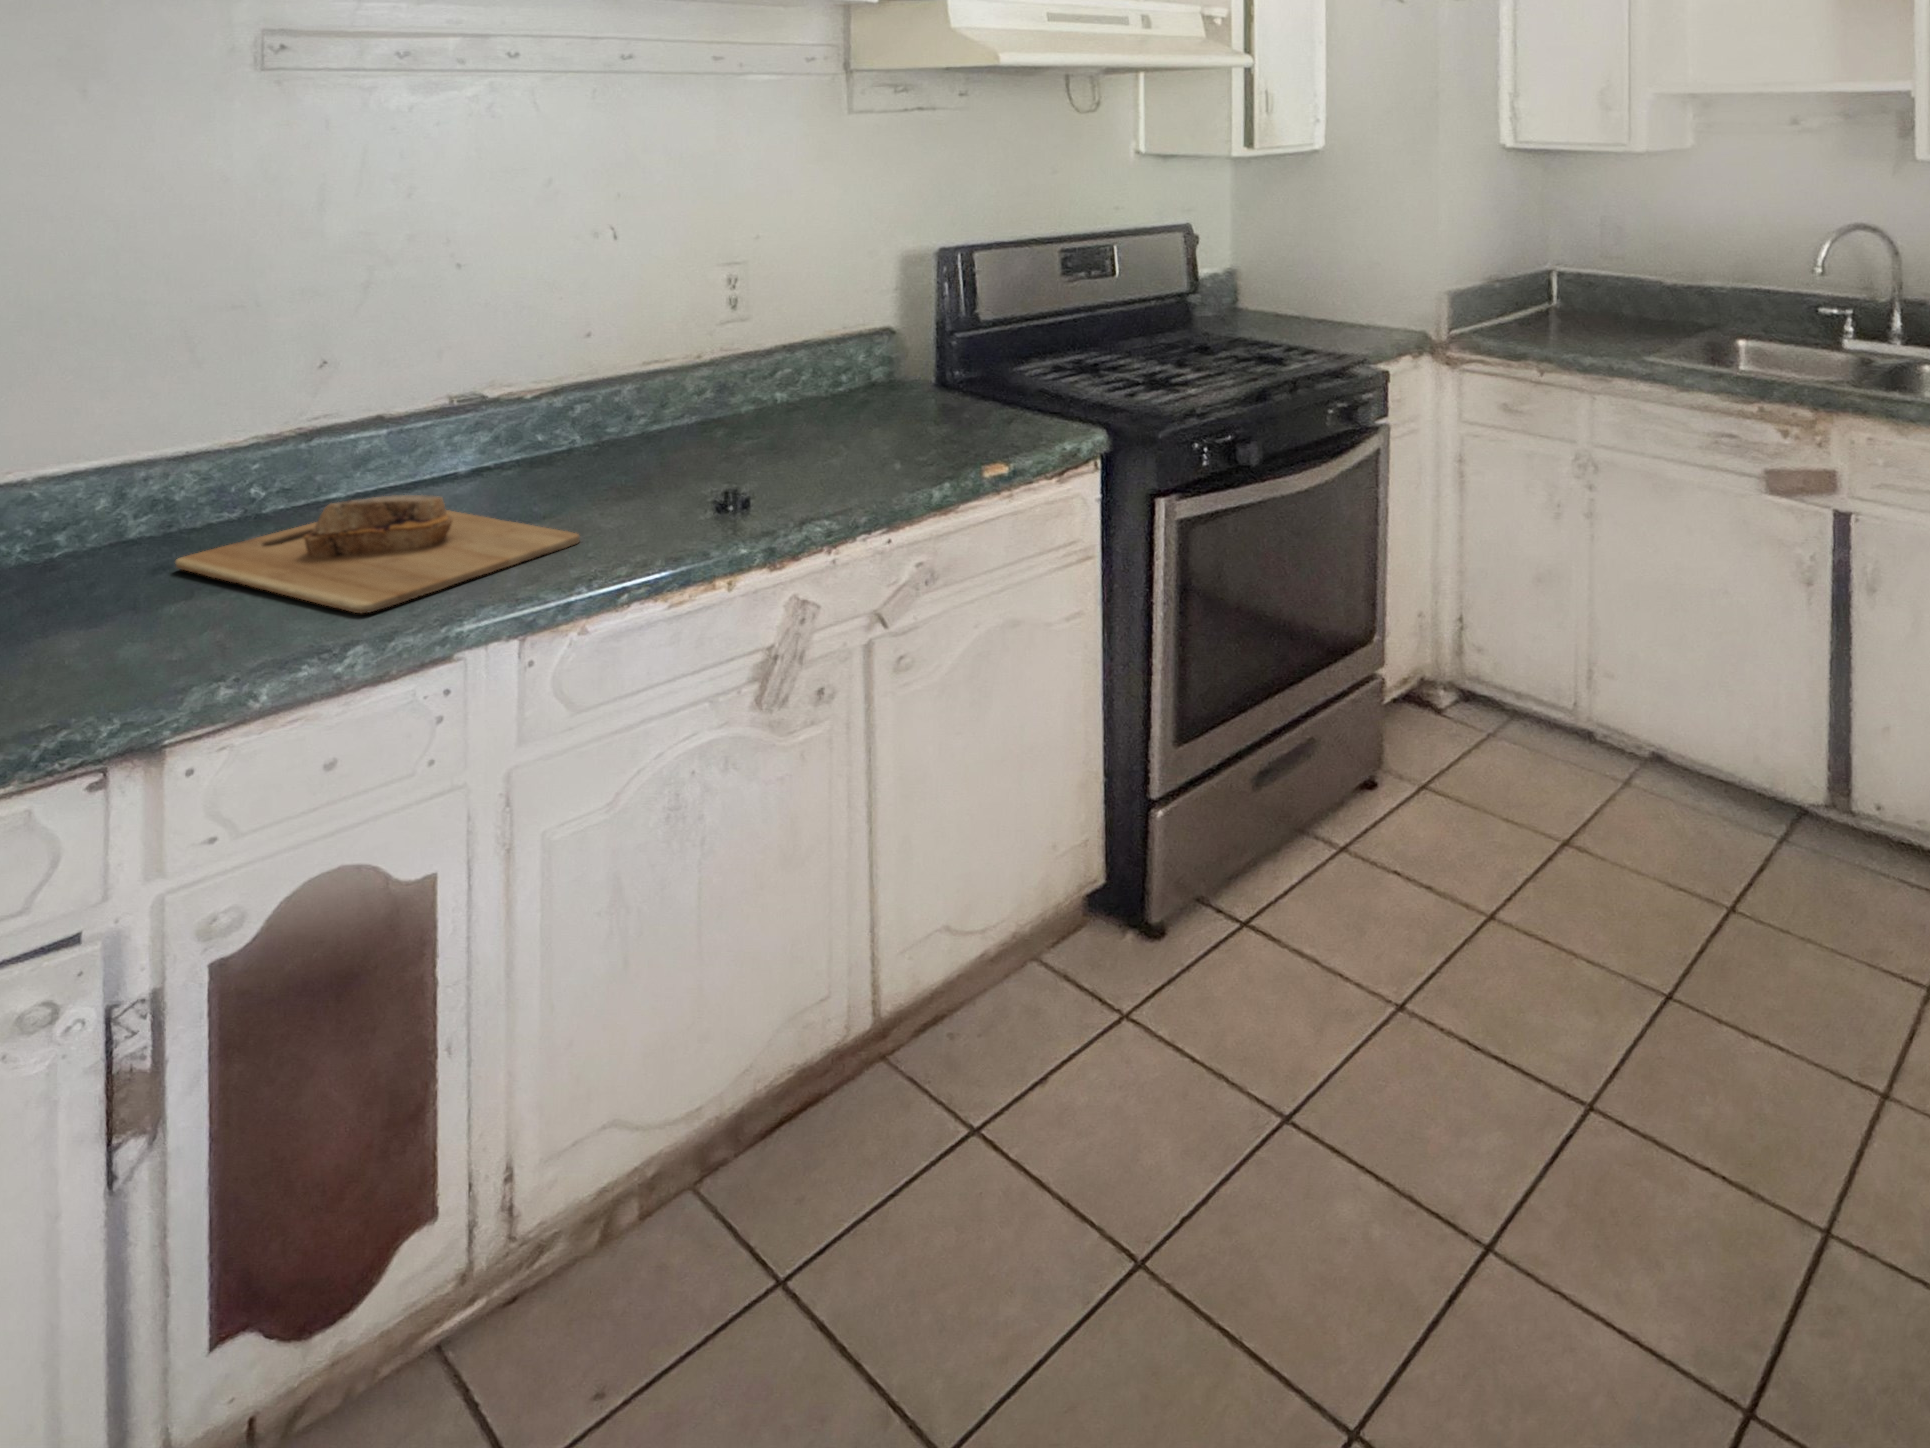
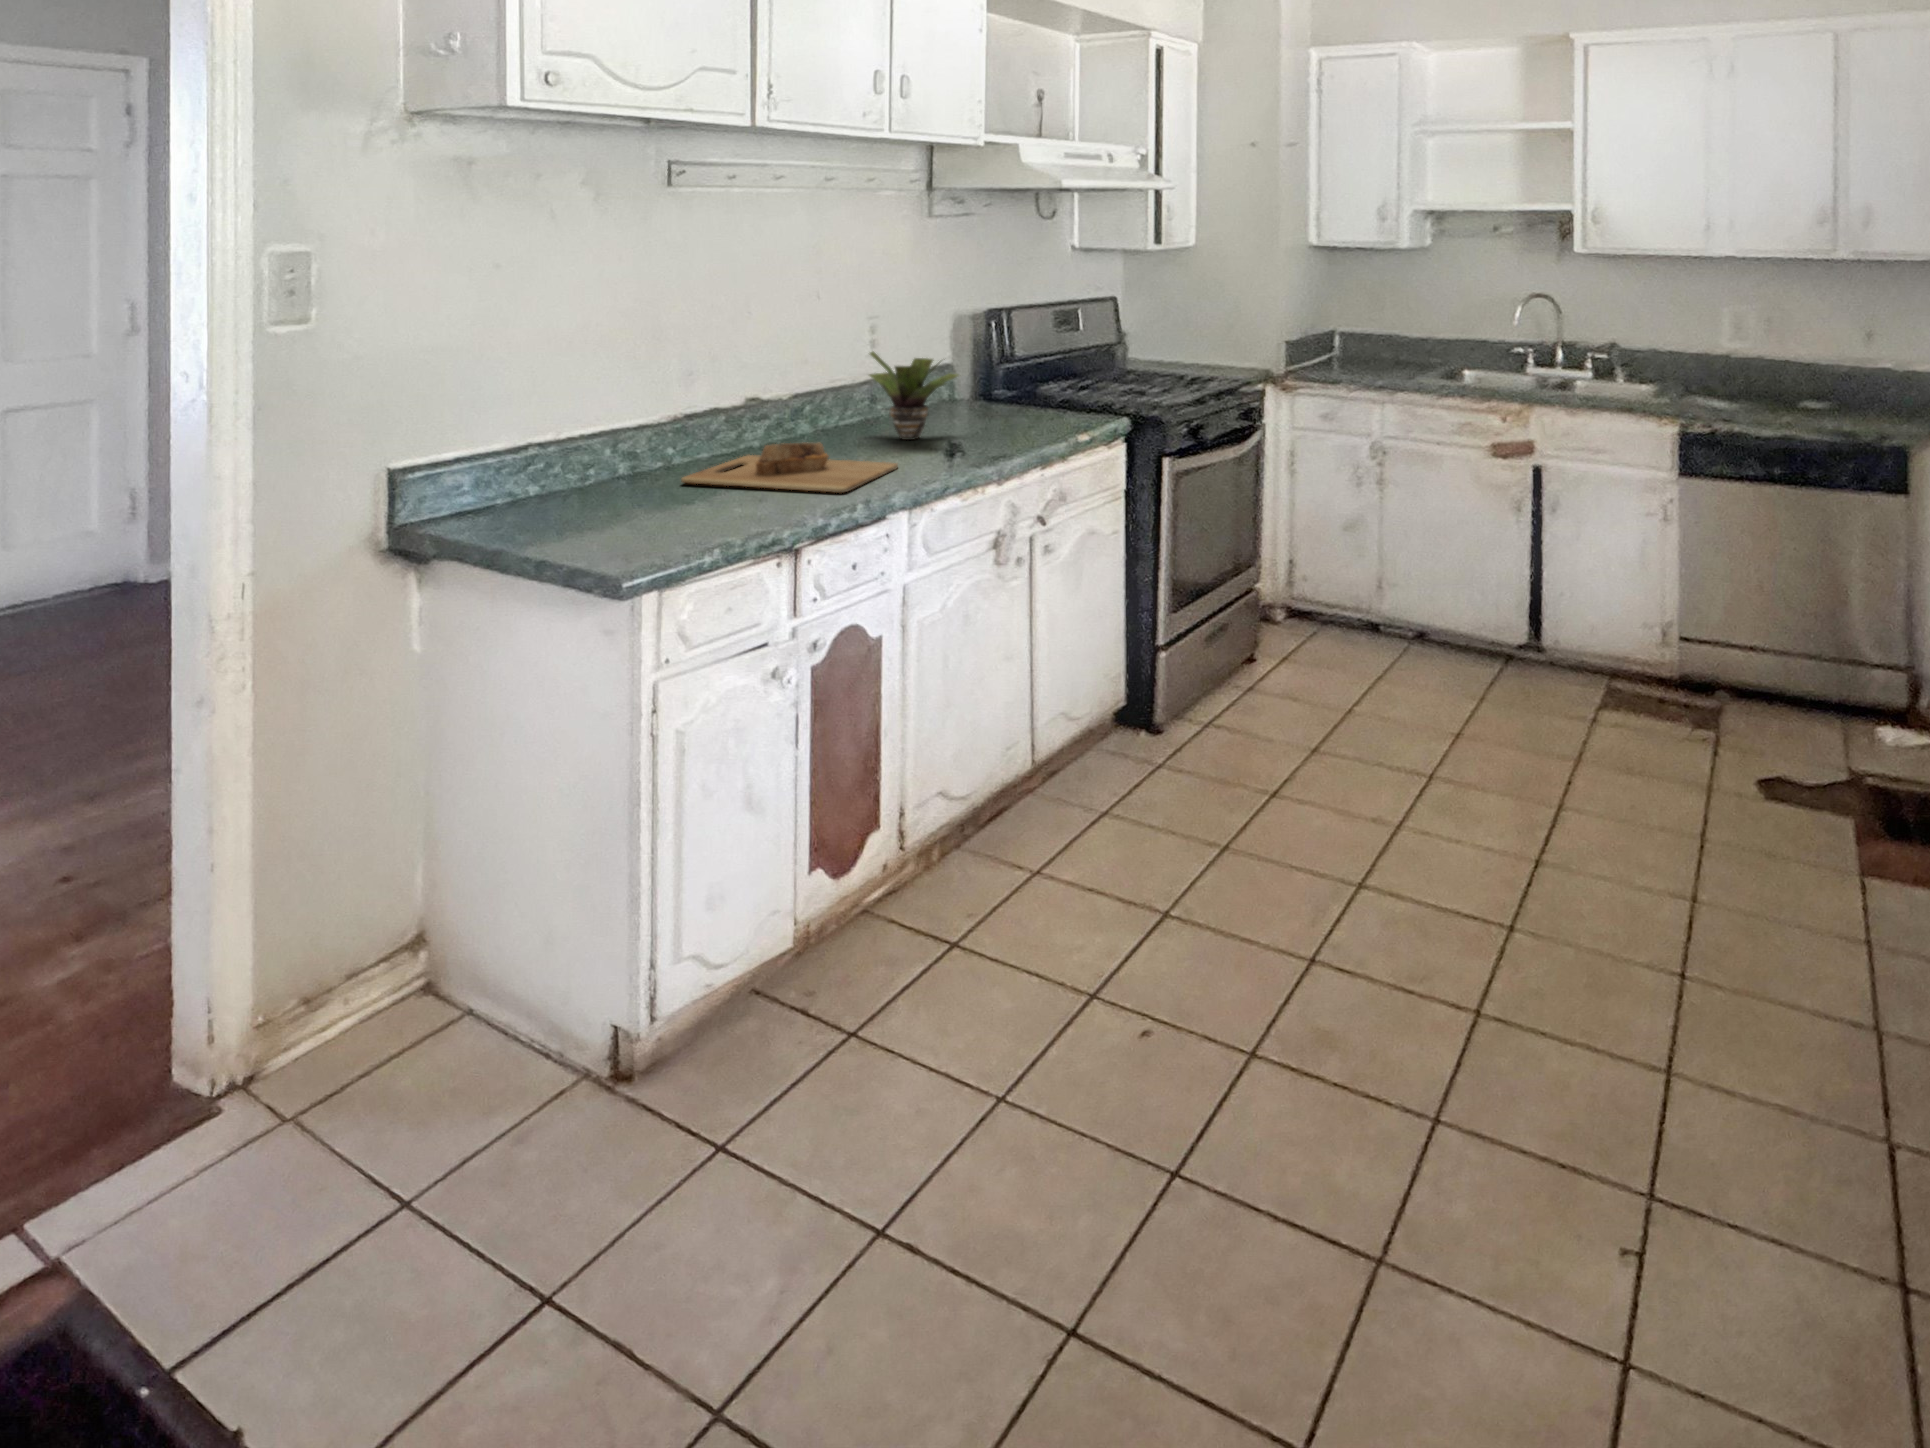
potted plant: none [640,326,803,471] -> present [870,352,958,440]

